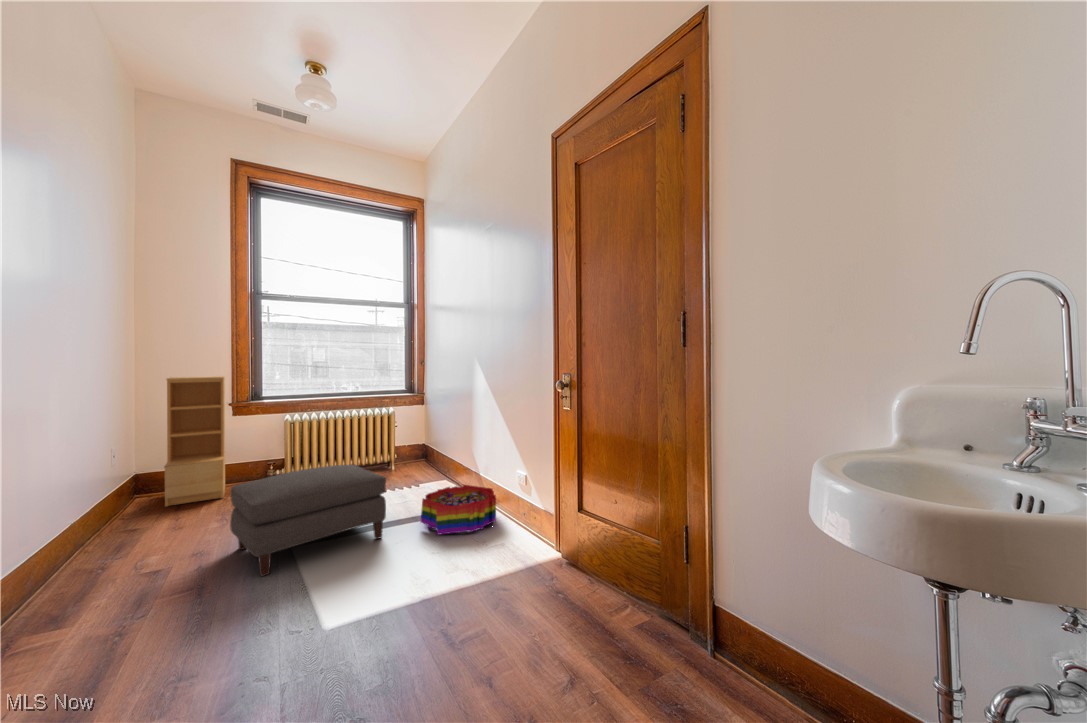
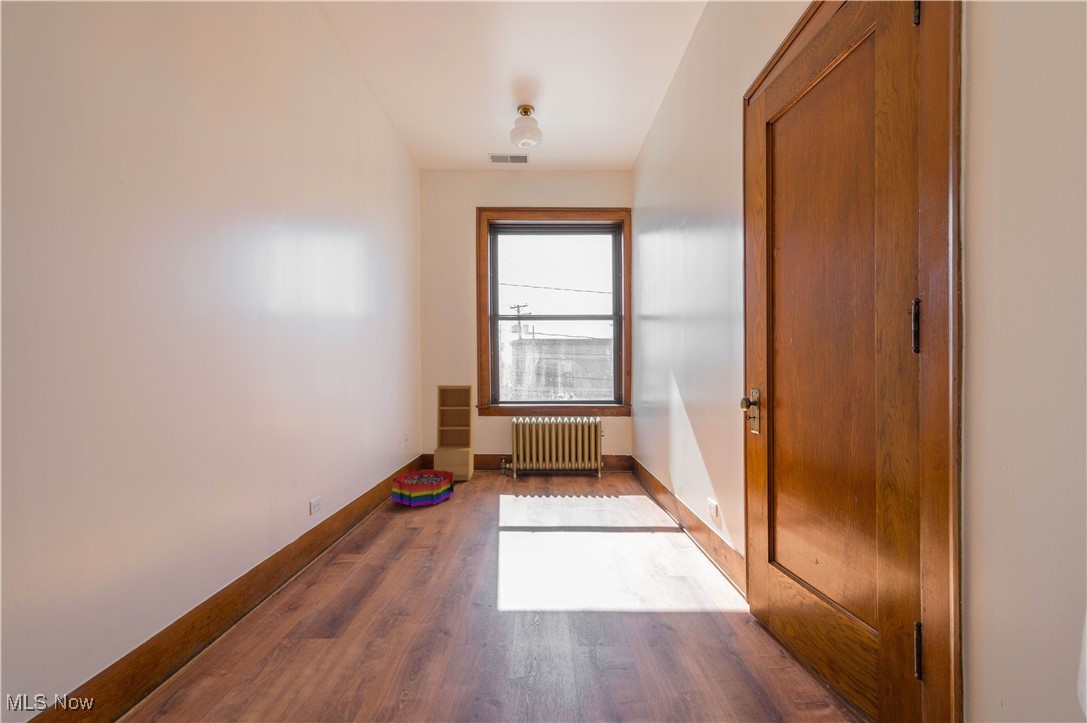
ottoman: present [230,465,386,576] -> none [459,466,573,551]
storage bin: present [421,485,496,535] -> present [392,470,454,507]

